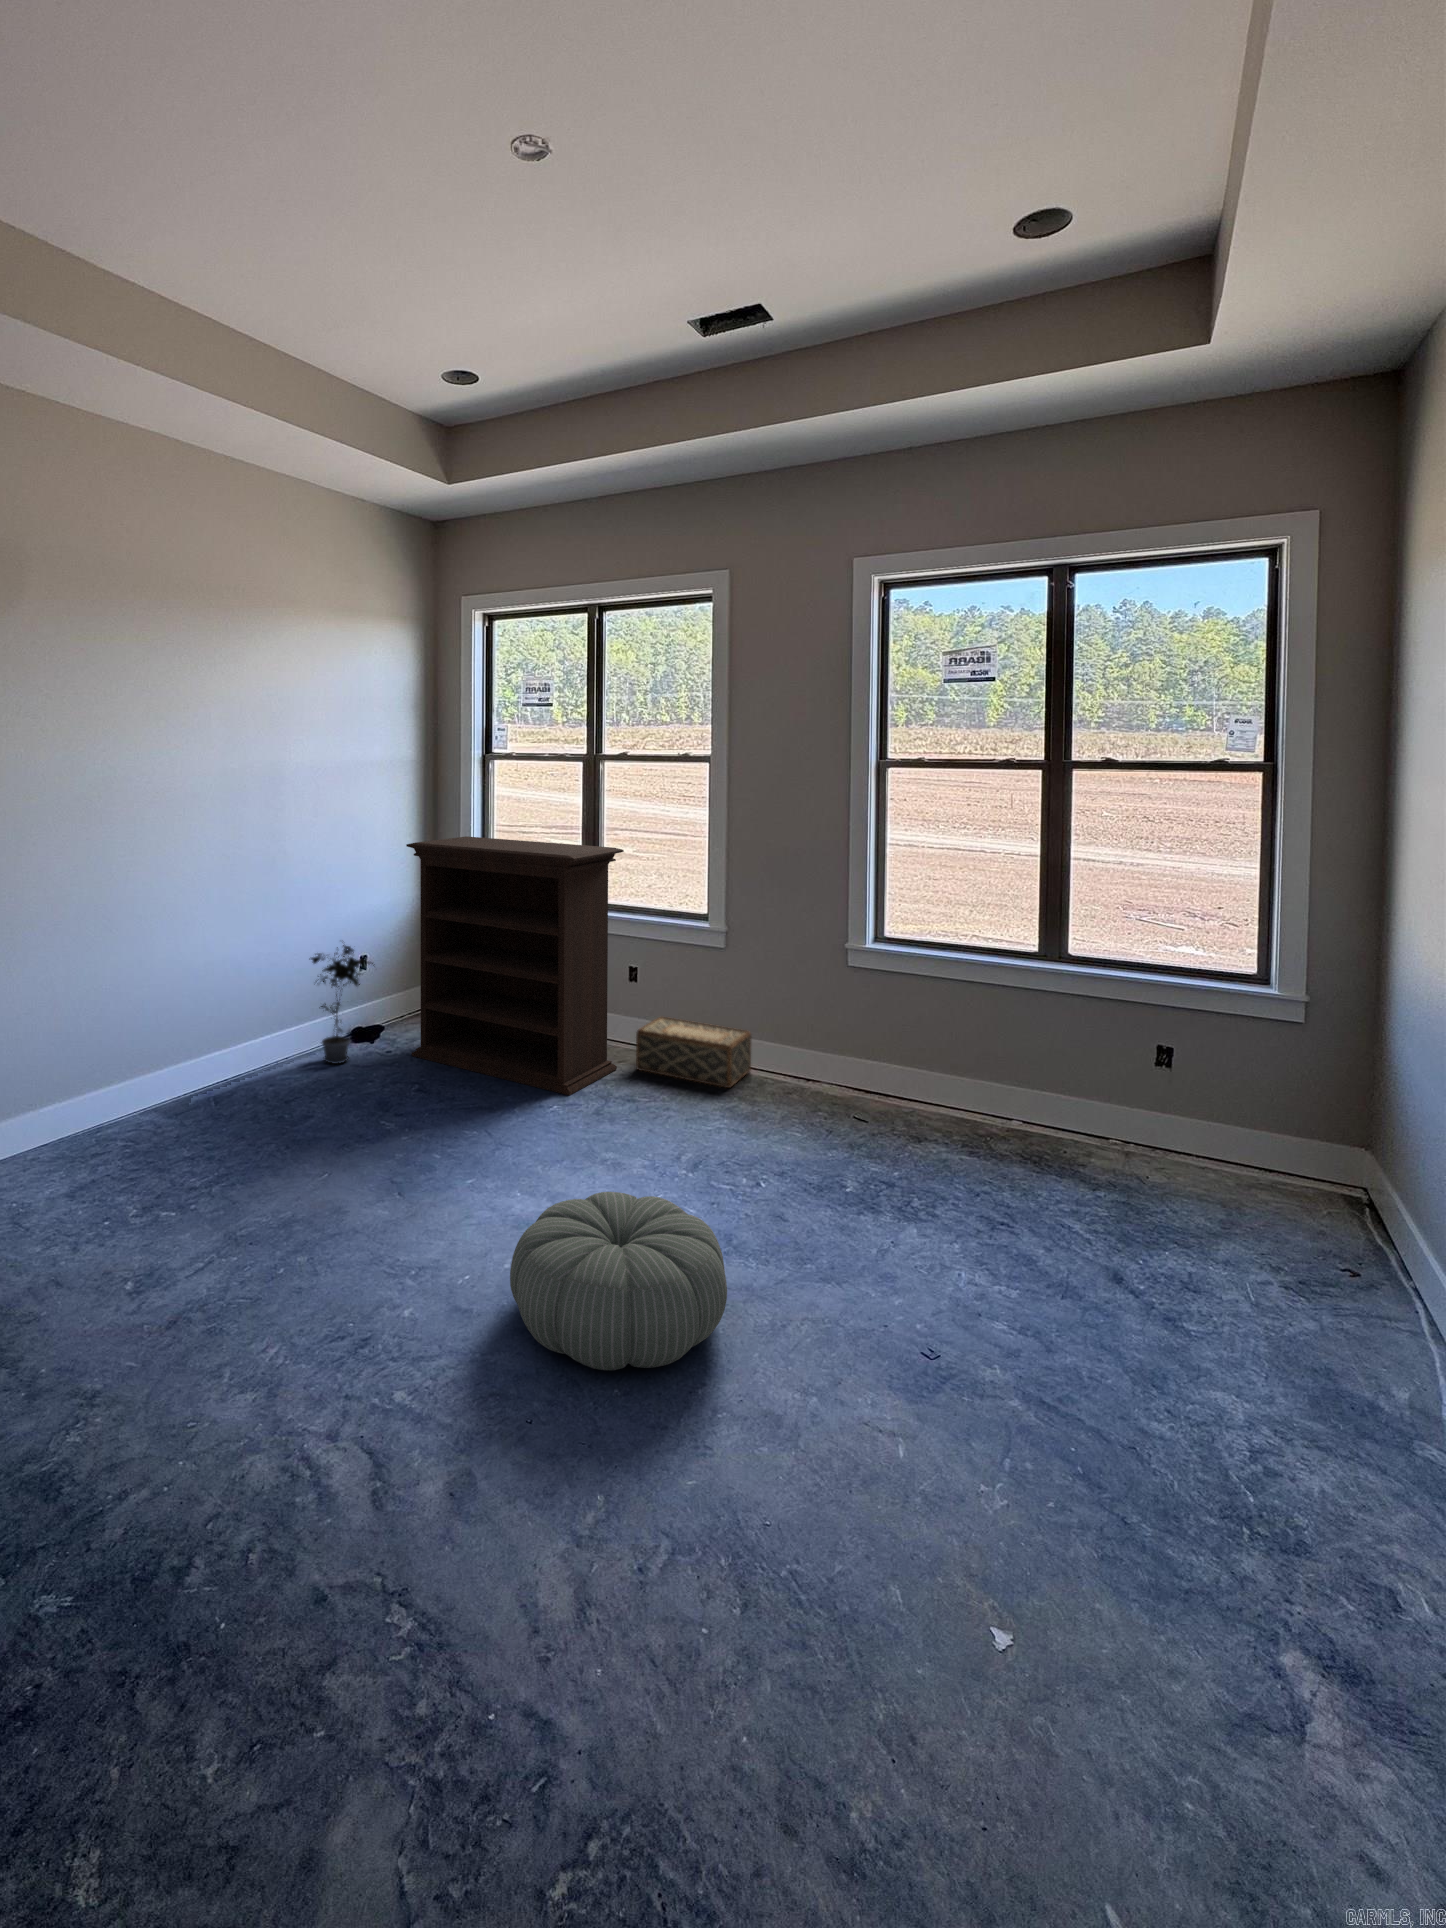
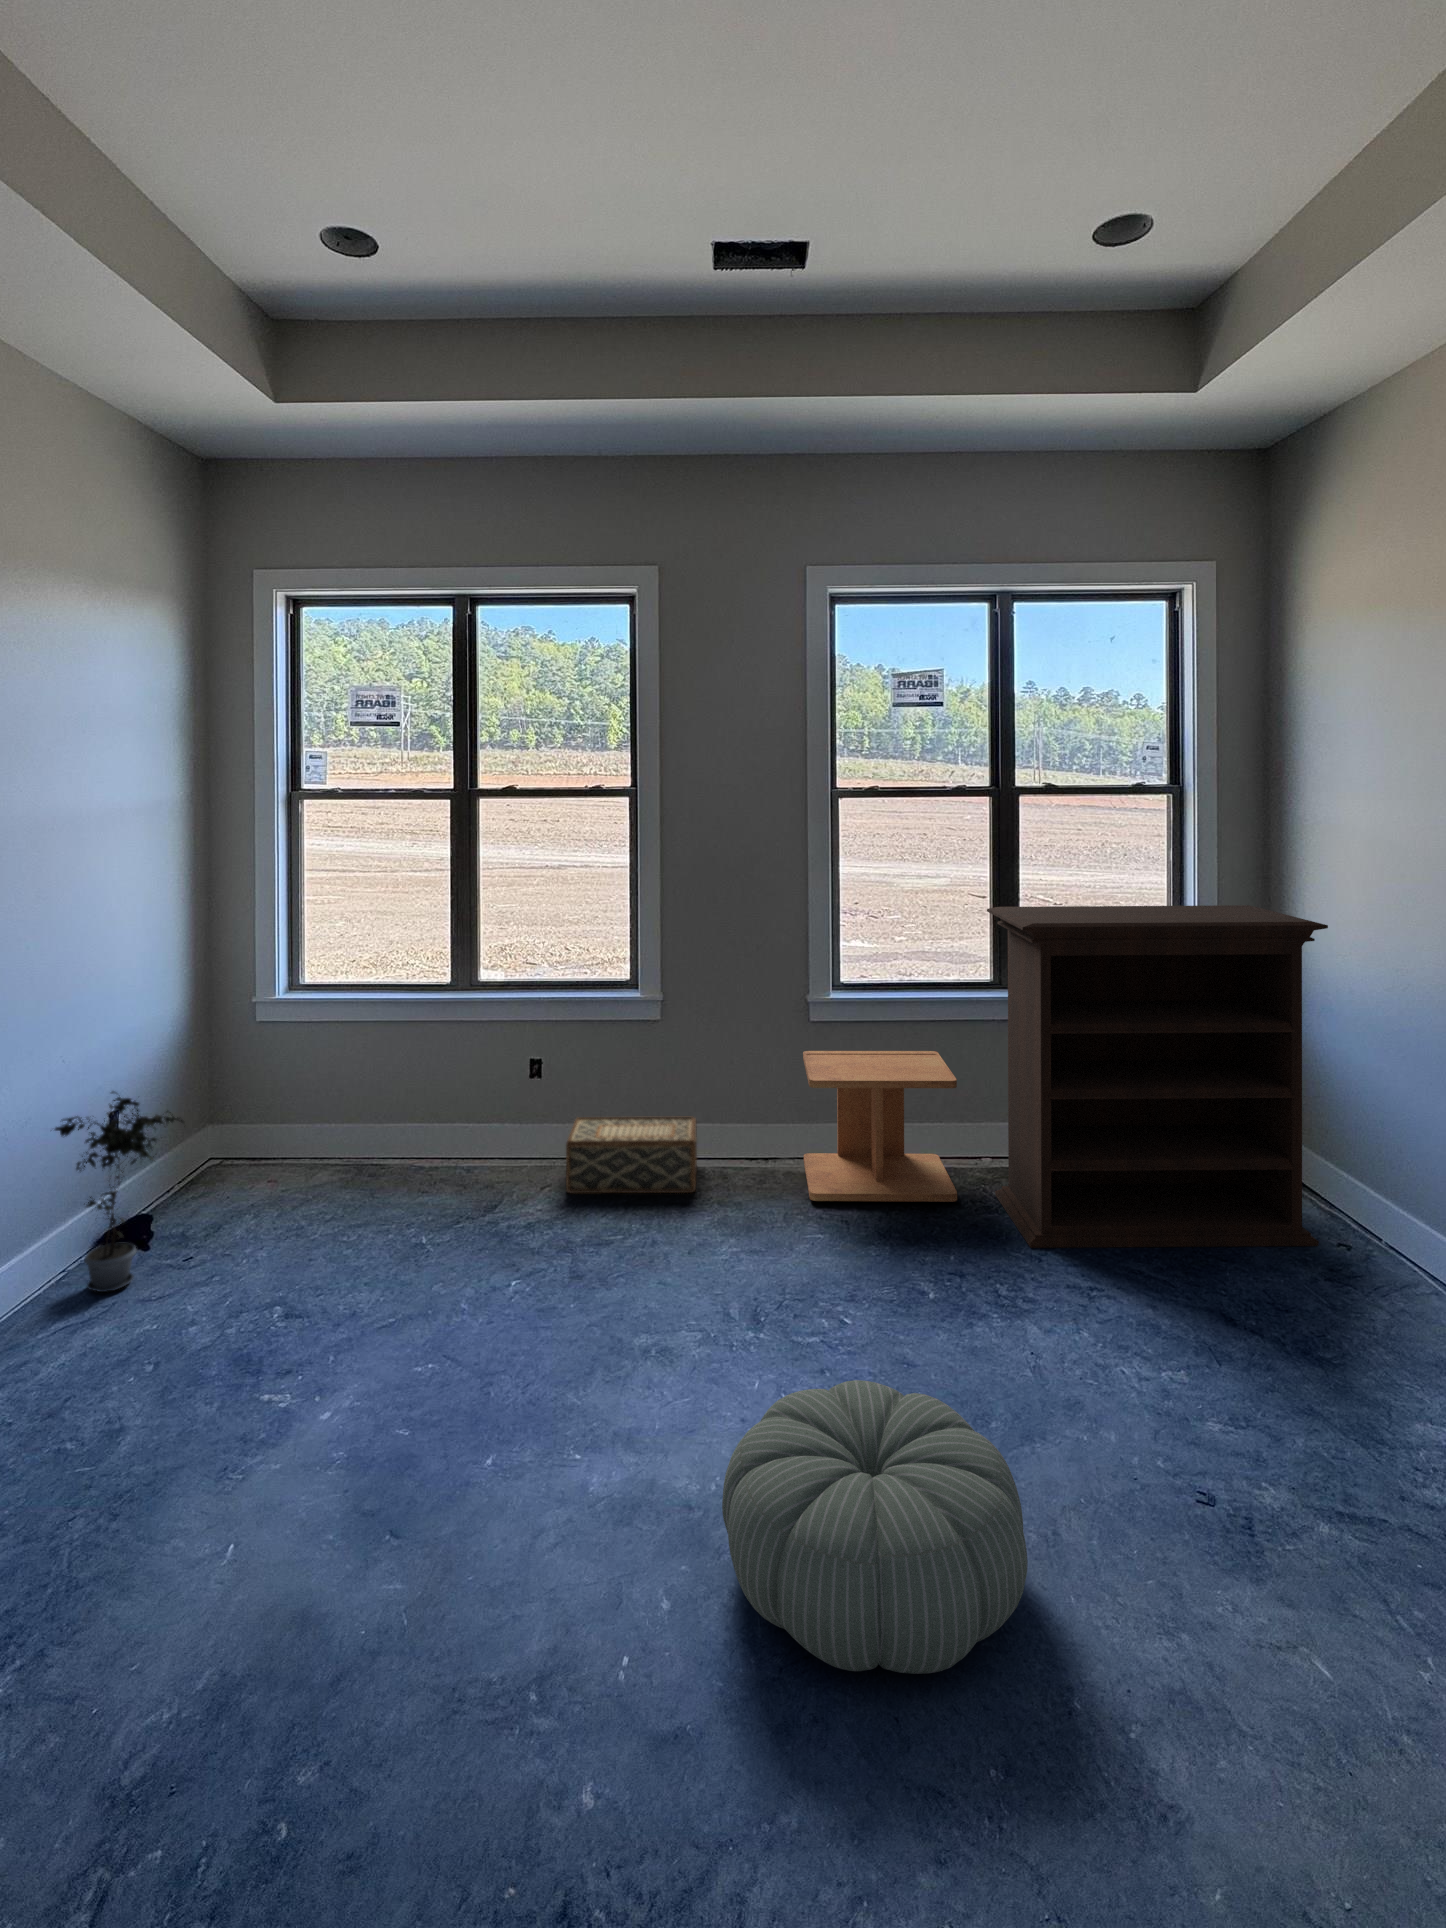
bookshelf: present [406,836,624,1095] -> present [987,905,1328,1248]
side table: none [816,990,966,1140] -> present [803,1051,957,1202]

